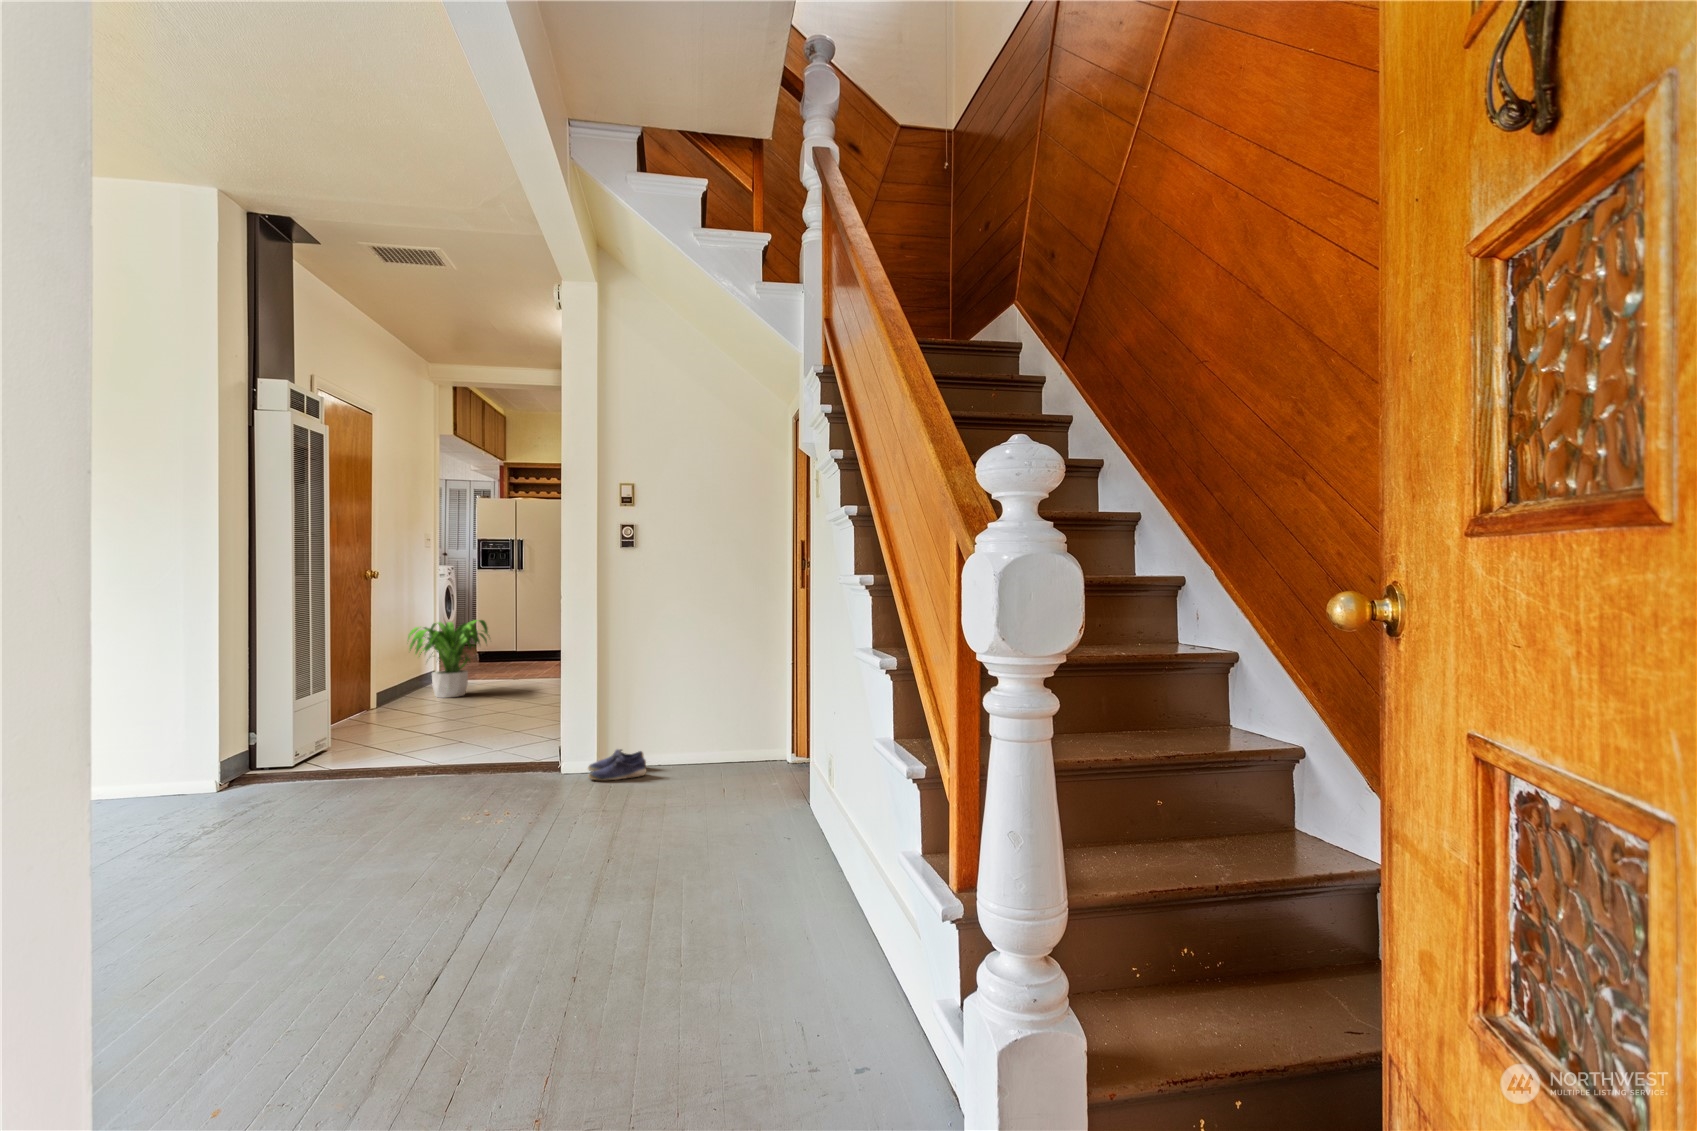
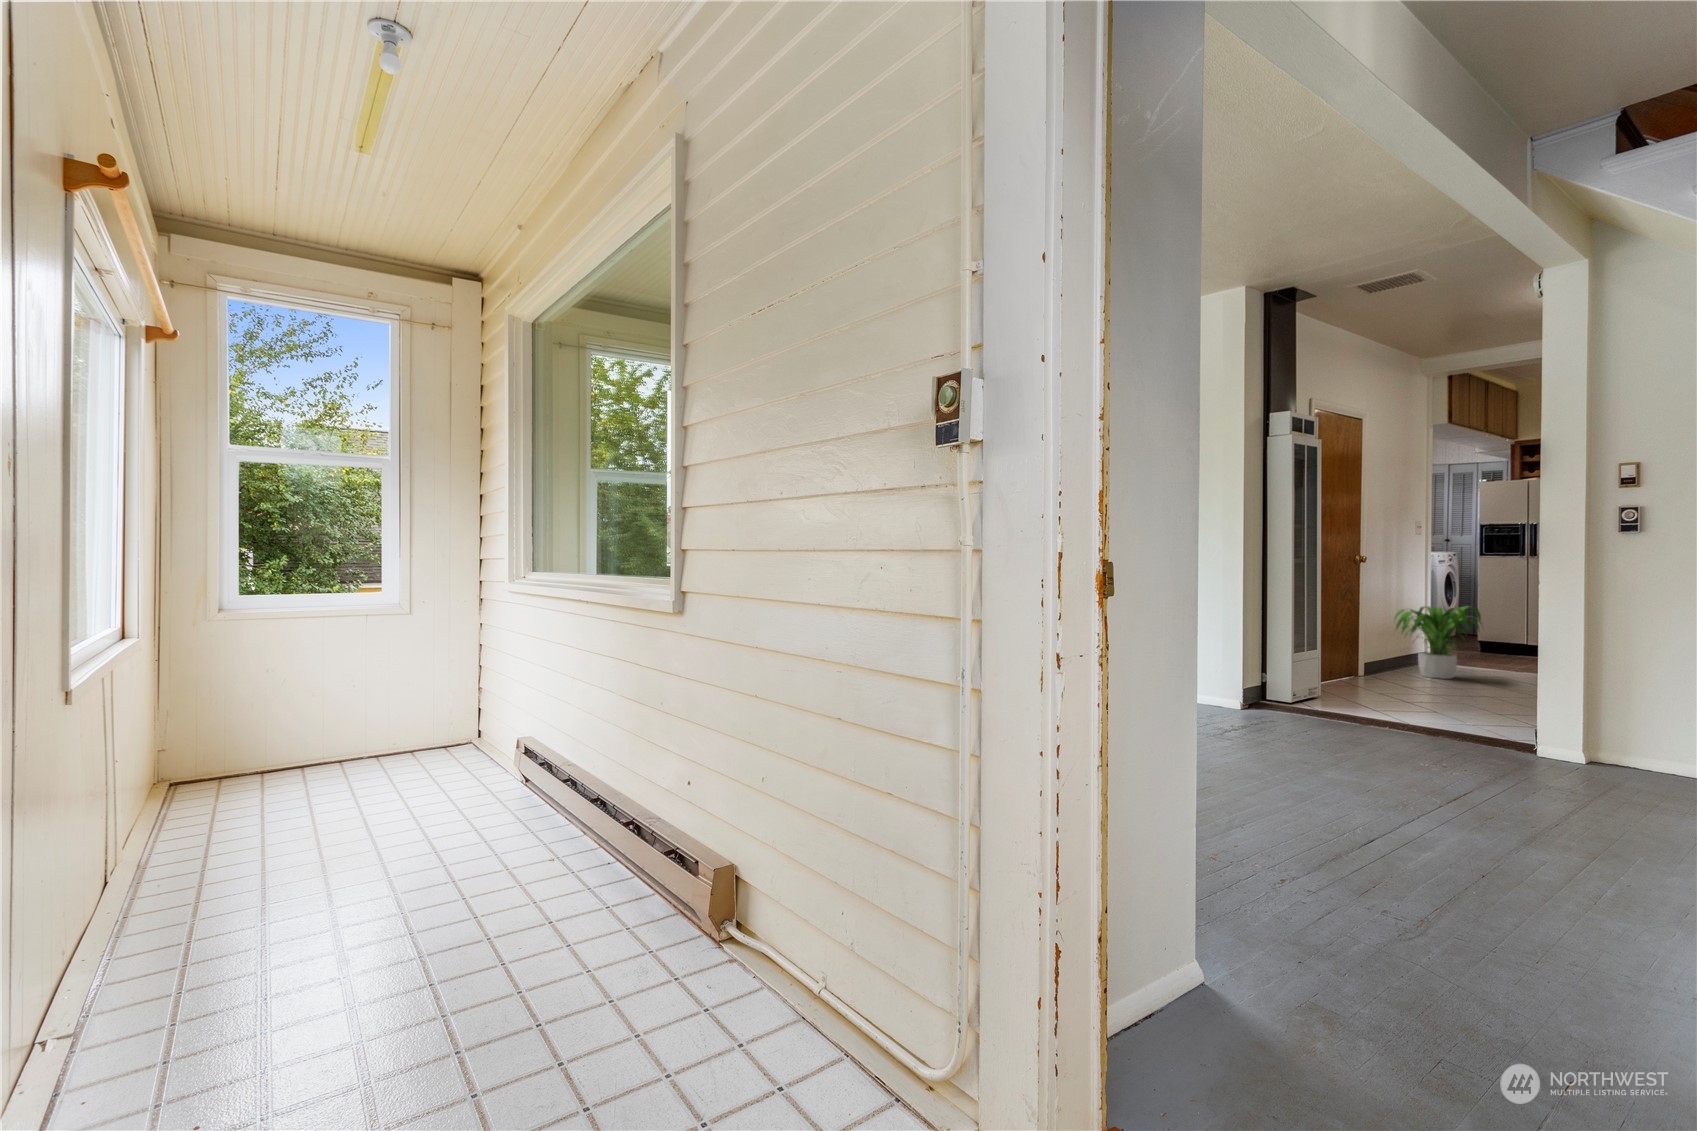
shoe: present [588,749,646,781] -> none [1564,746,1647,778]

